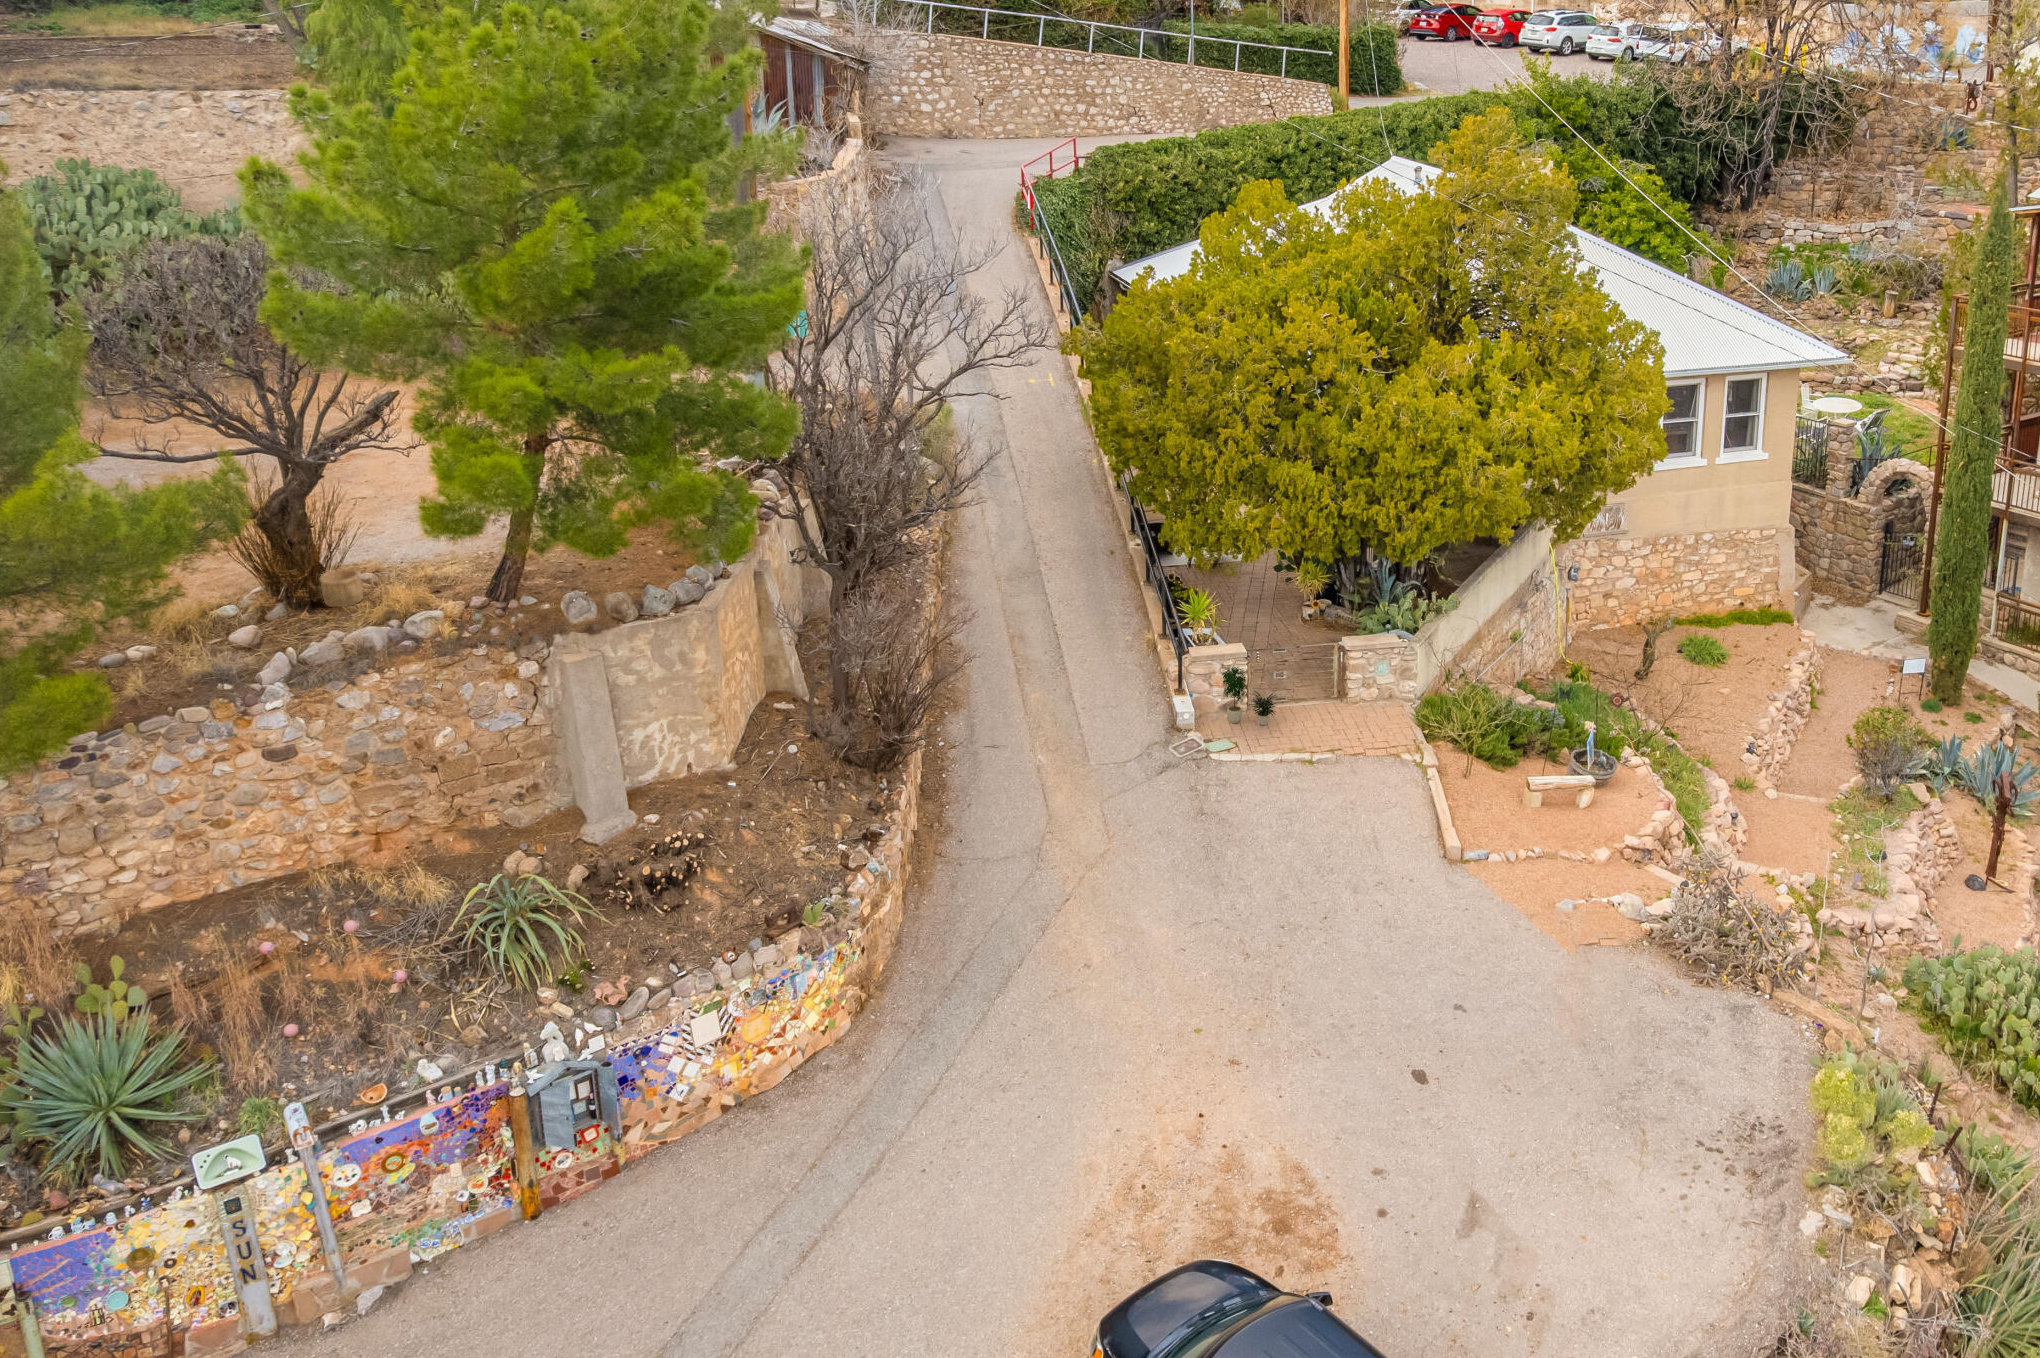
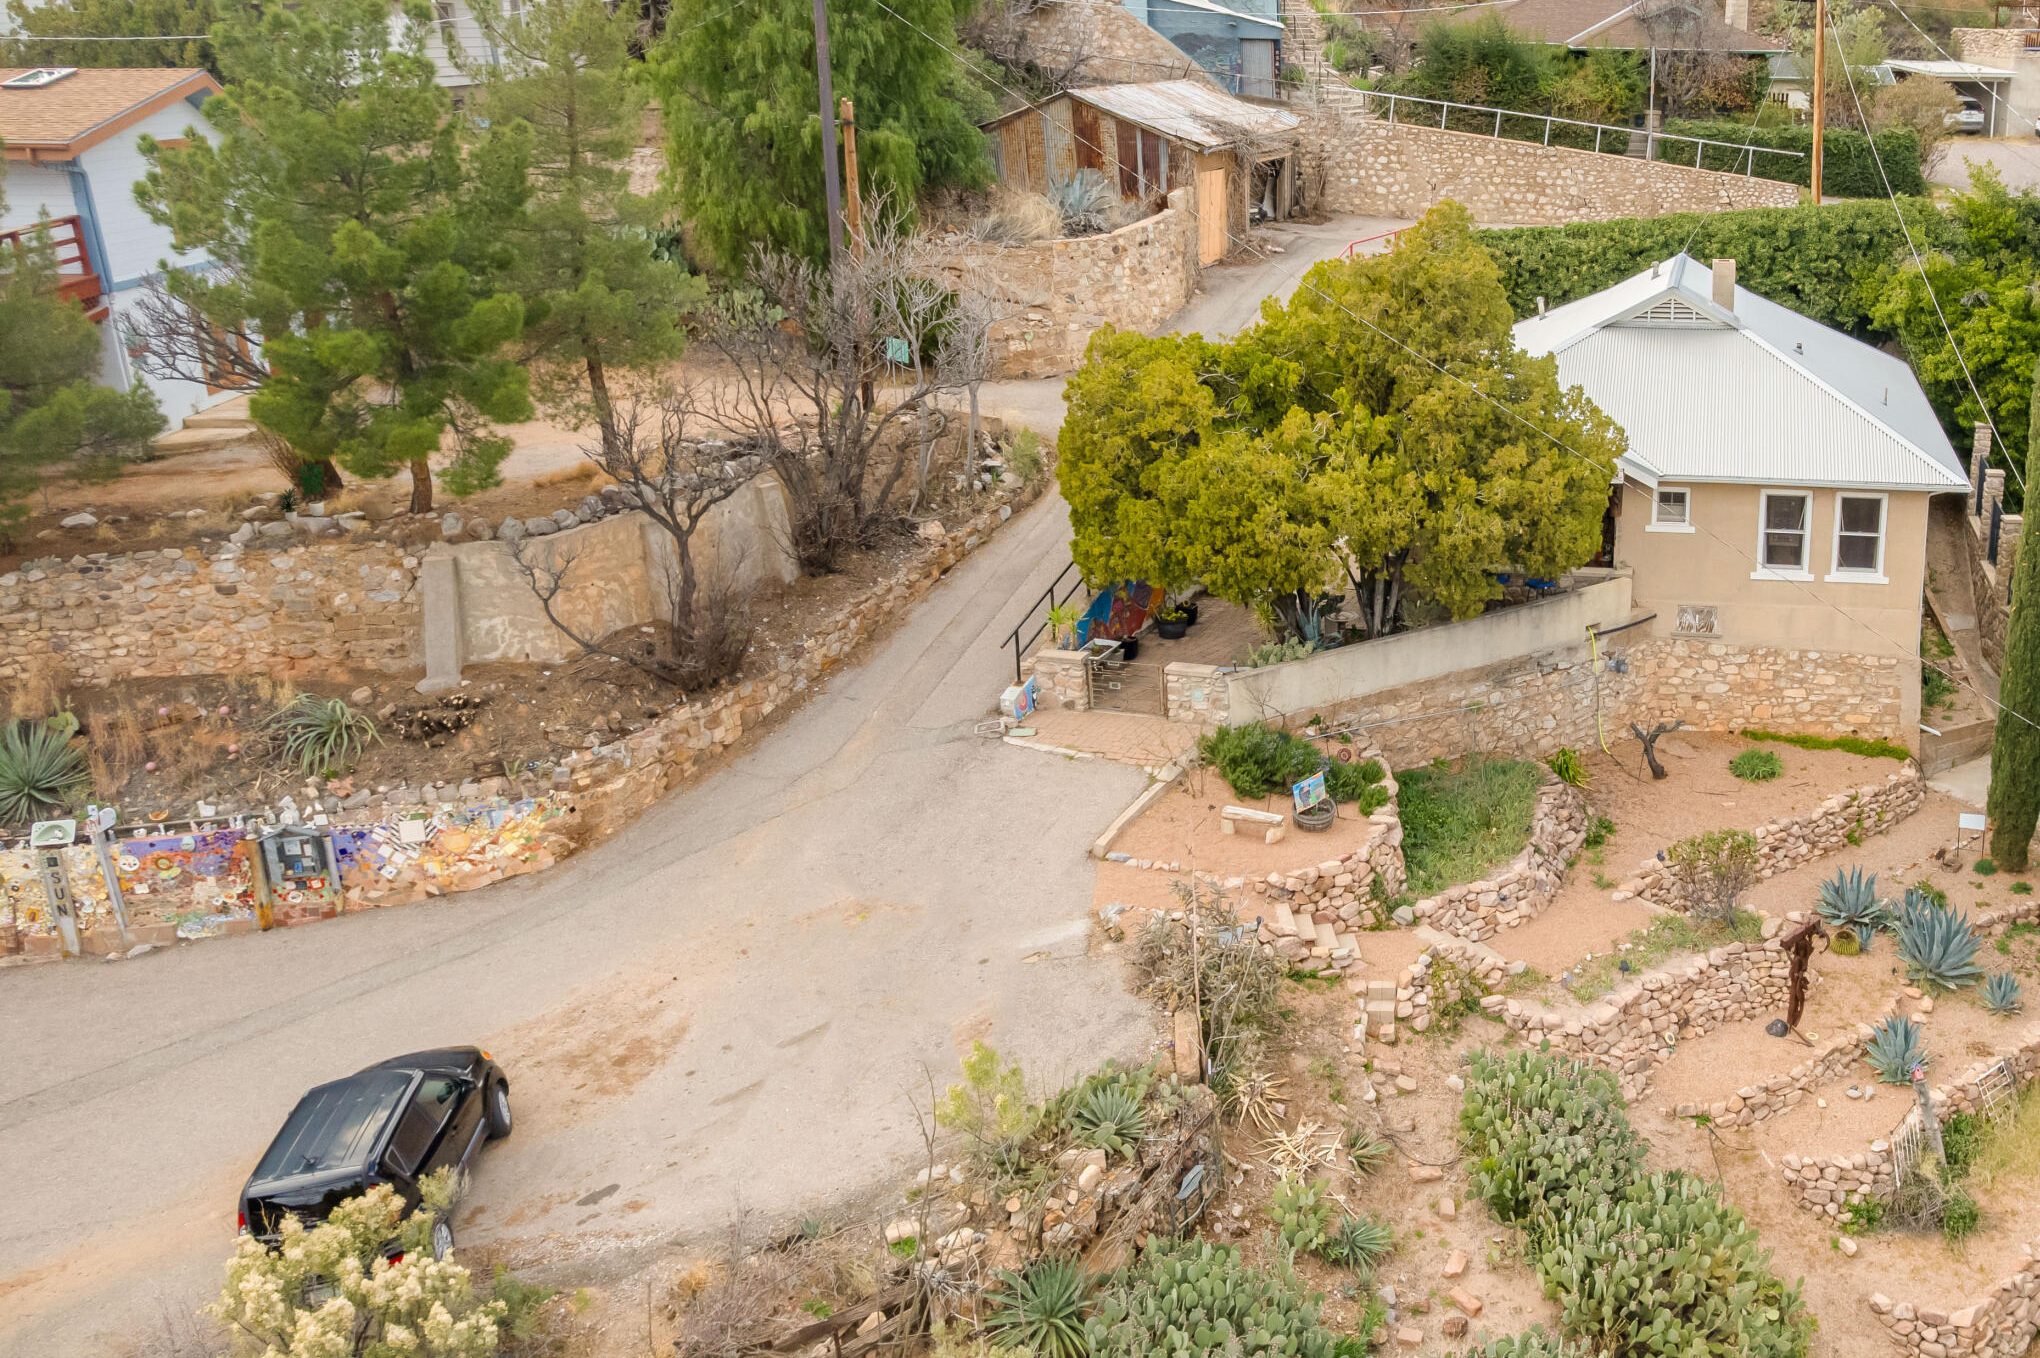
potted plant: present [1222,665,1276,725] -> present [278,461,324,521]

